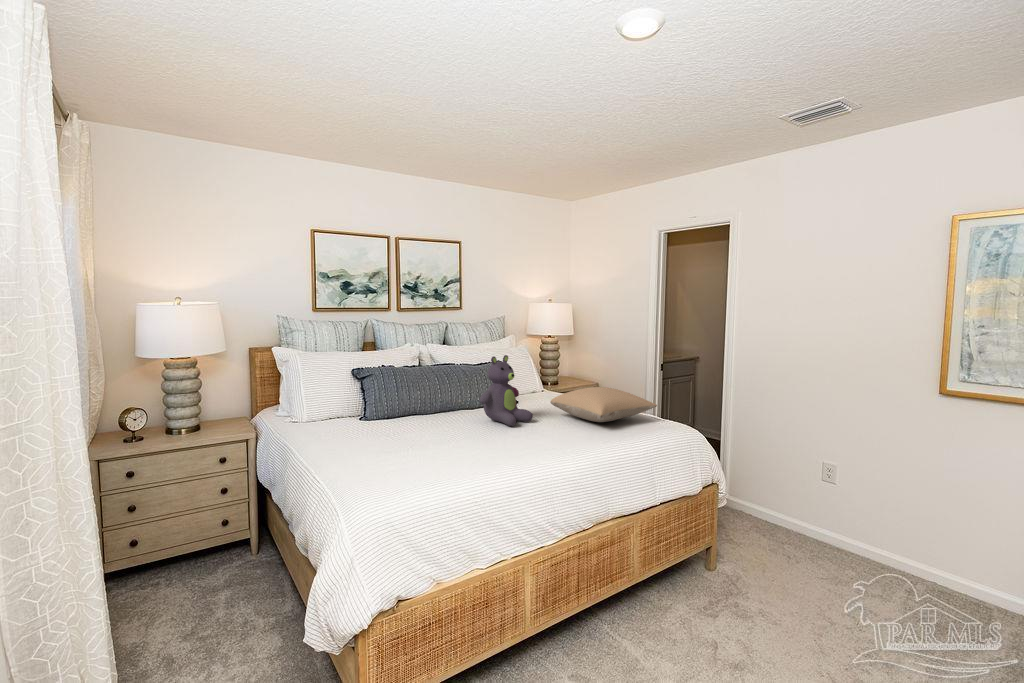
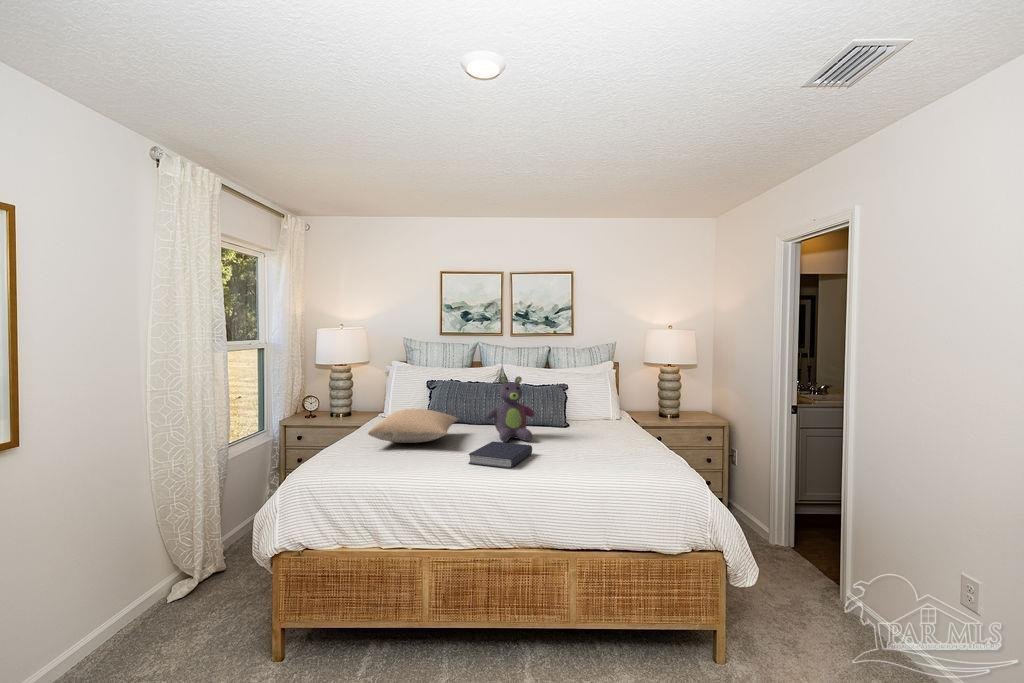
pillow: present [550,387,657,422] -> present [368,409,458,443]
book: none [519,424,584,452] -> present [469,442,532,468]

